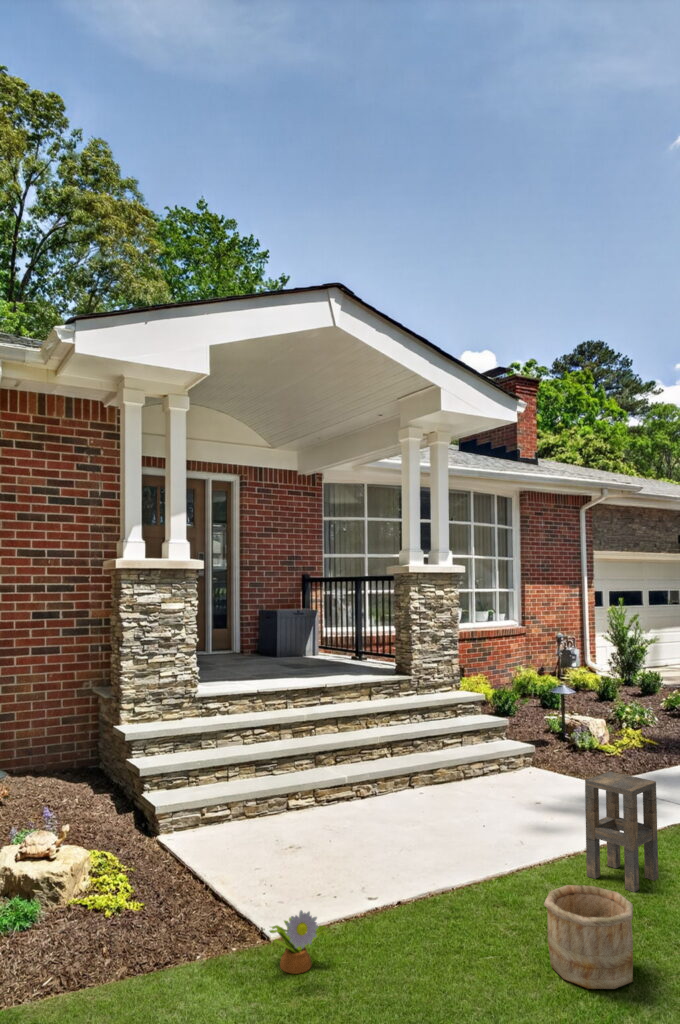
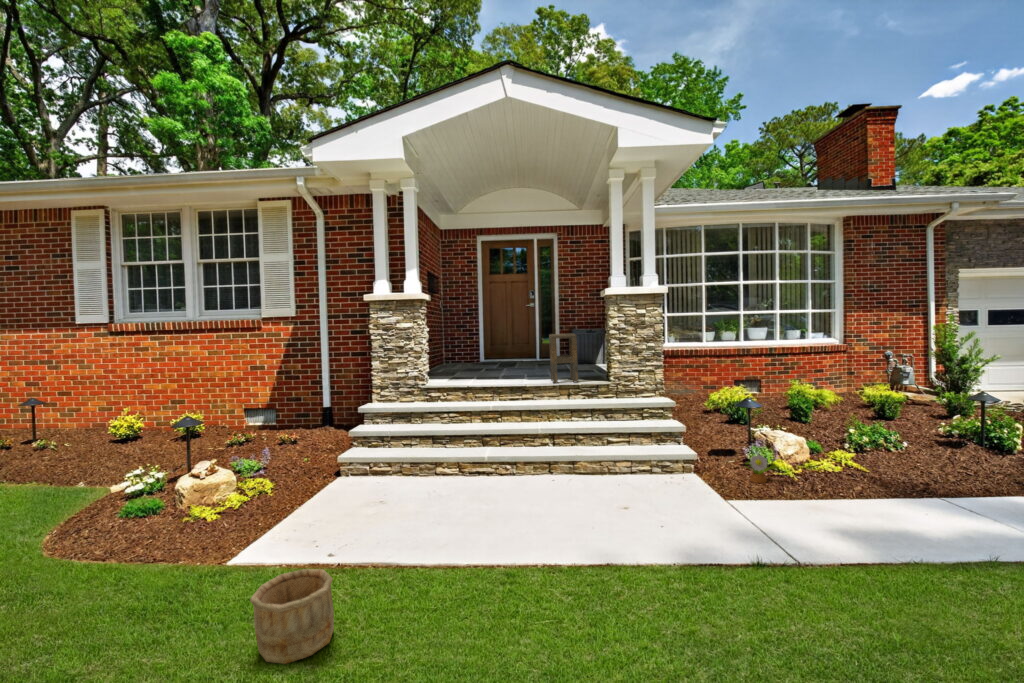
side table: present [585,771,659,892] -> present [549,334,578,383]
decorative plant: present [269,910,327,974] -> present [746,454,776,483]

